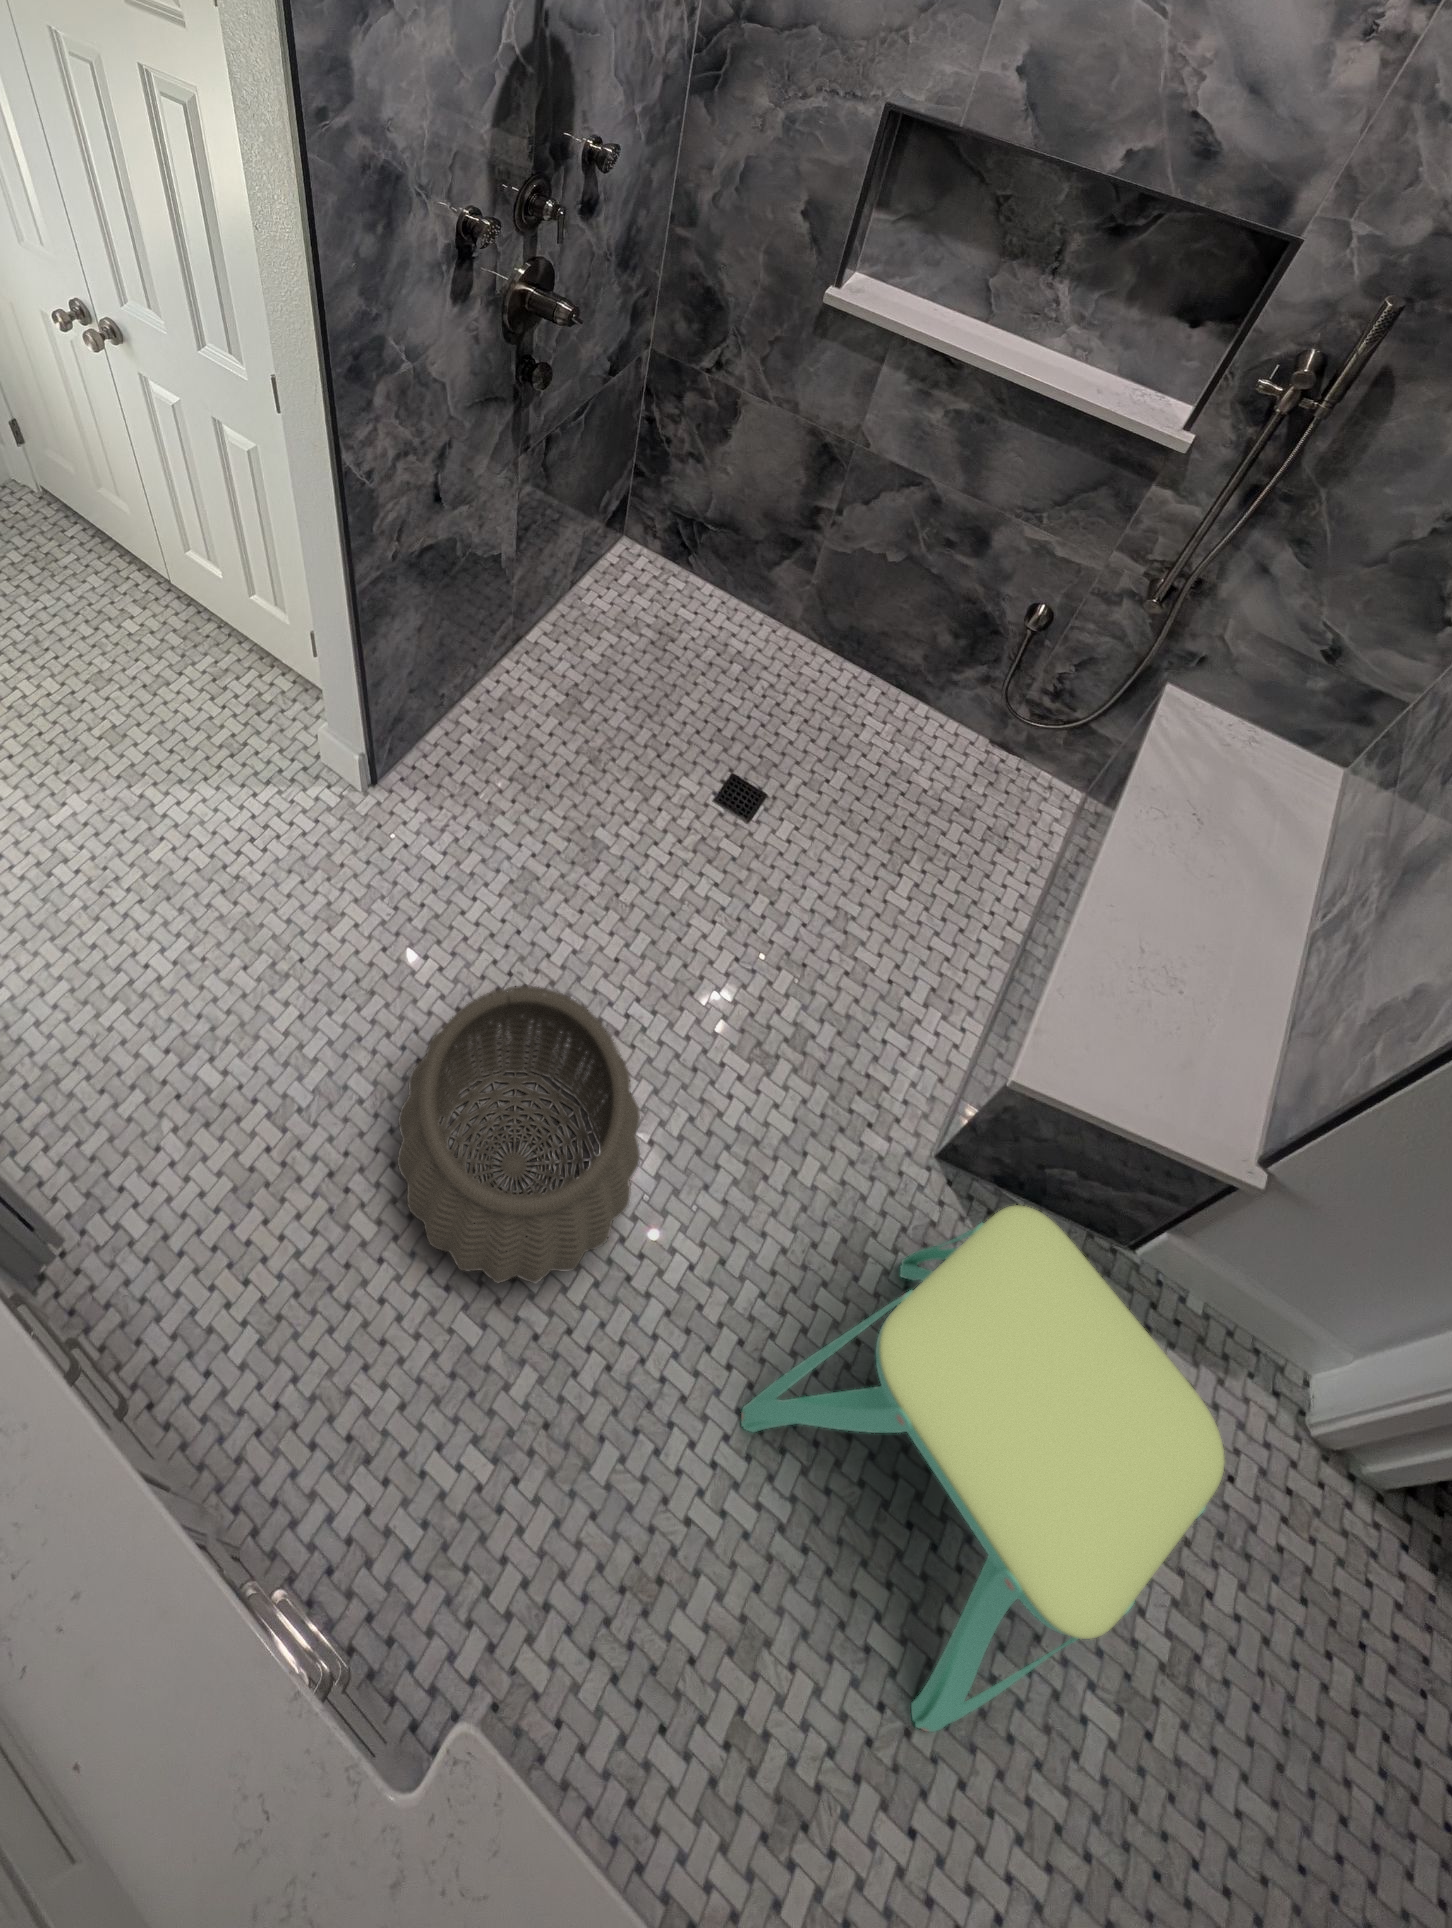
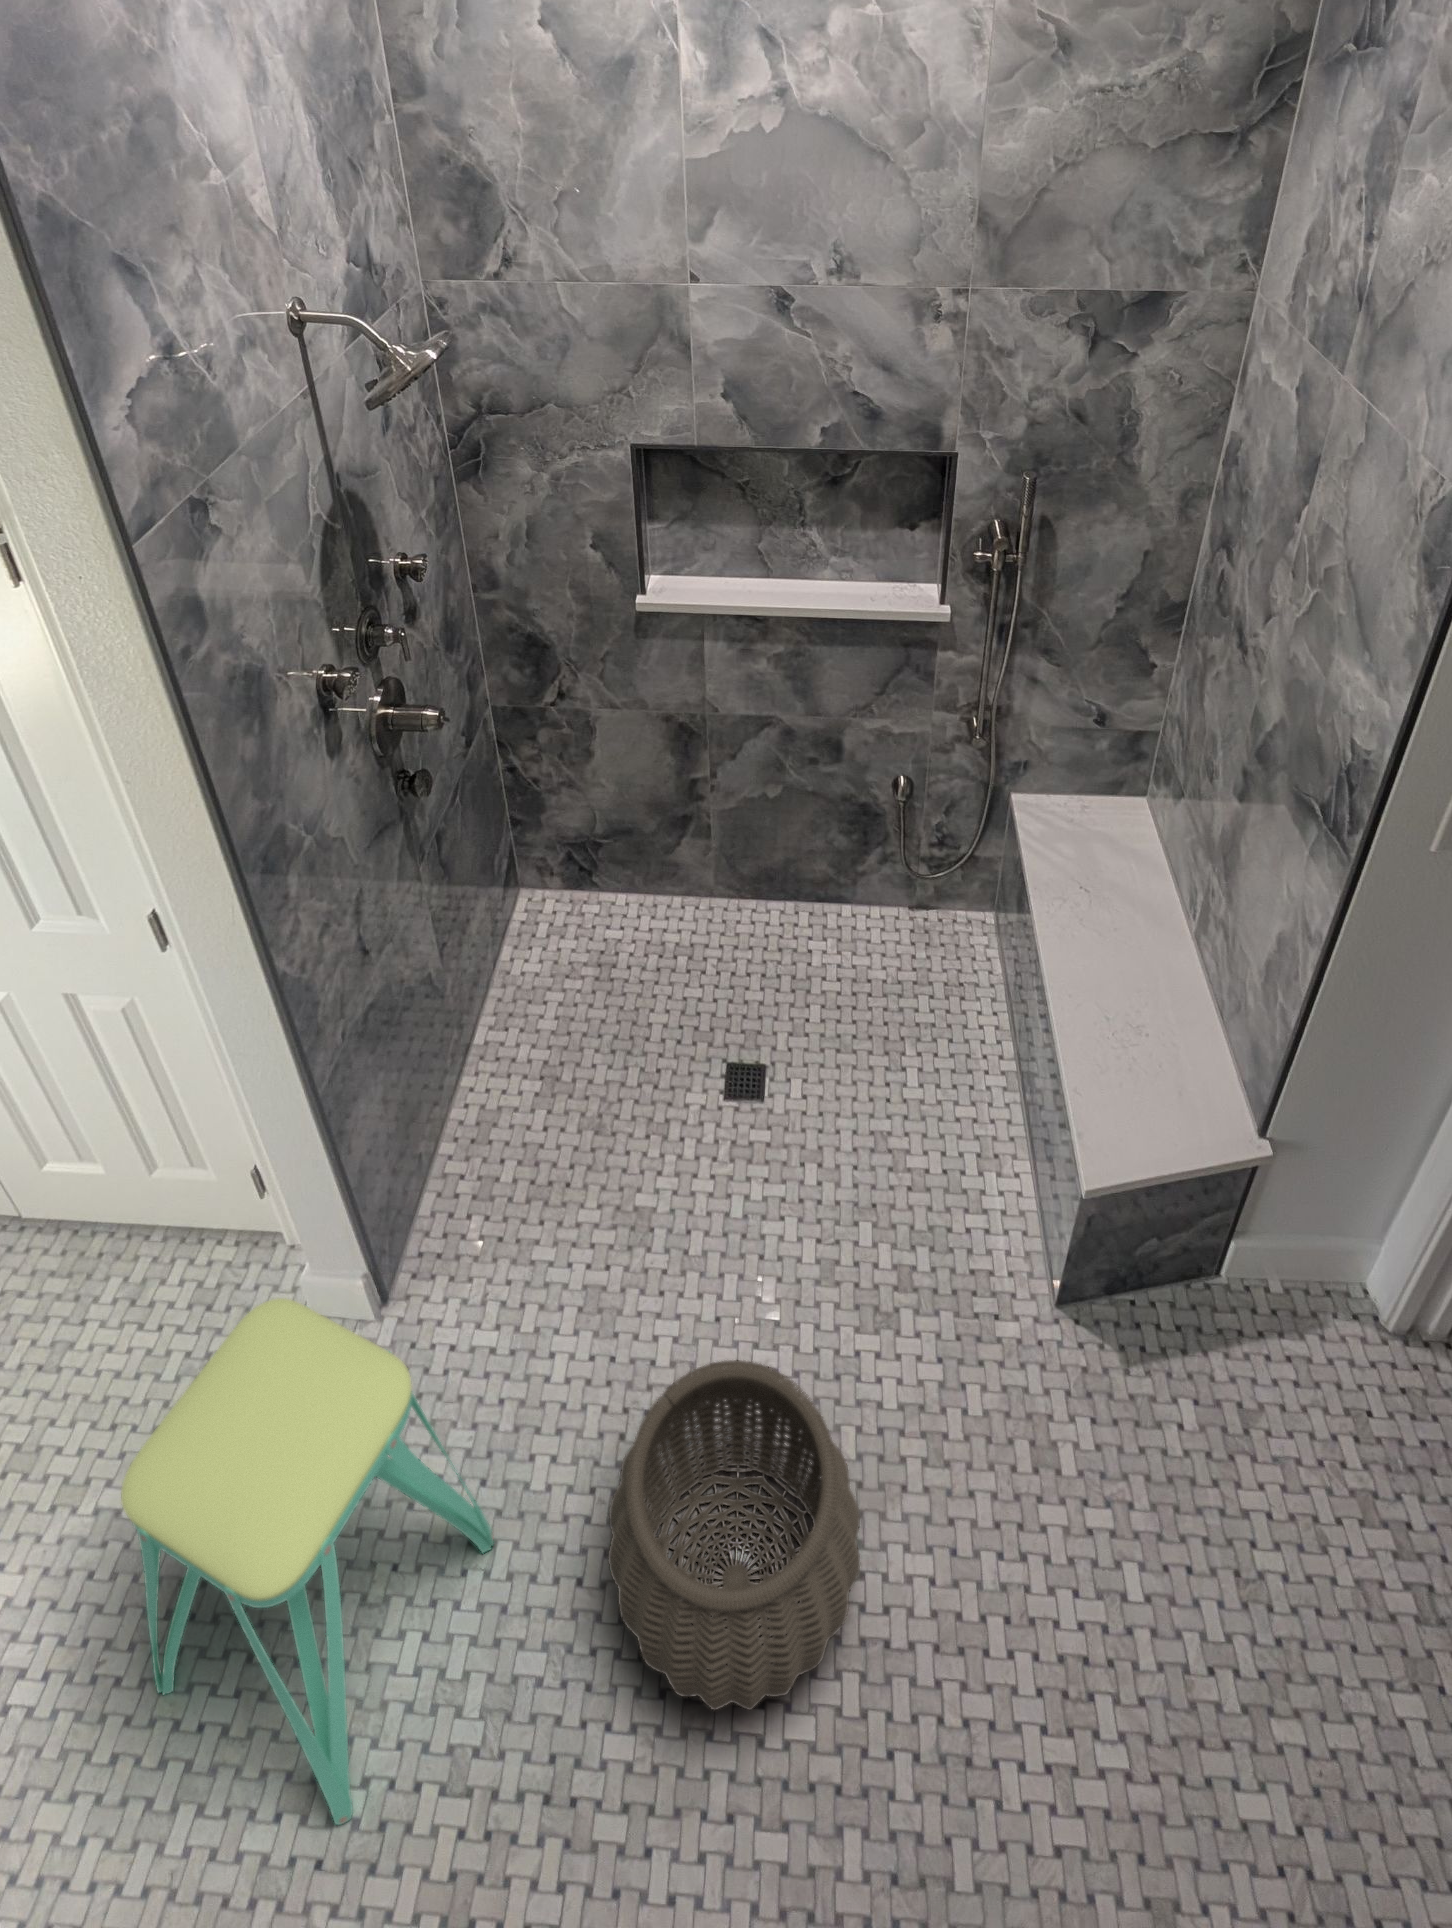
stool: present [741,1205,1225,1732] -> present [121,1298,493,1825]

